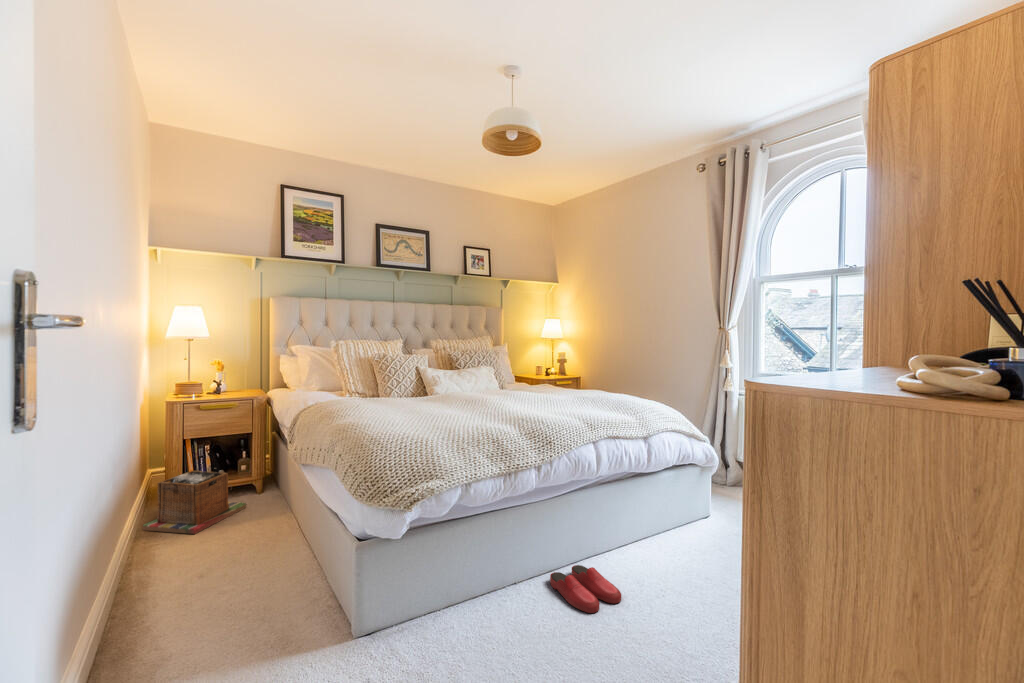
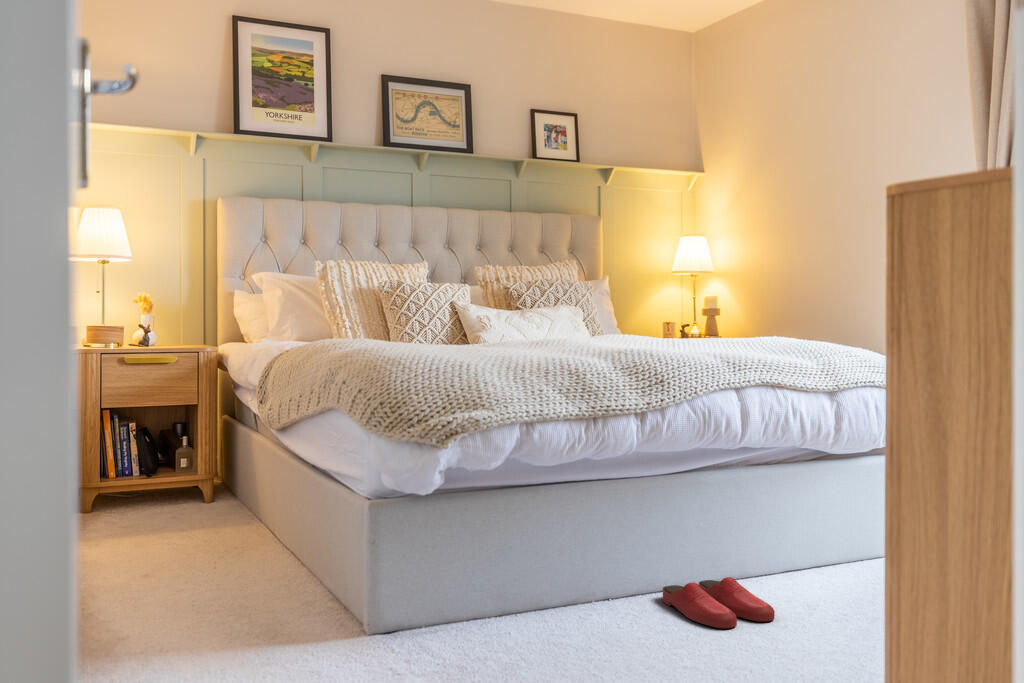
laundry basket: present [143,471,246,534] -> none [52,452,193,538]

